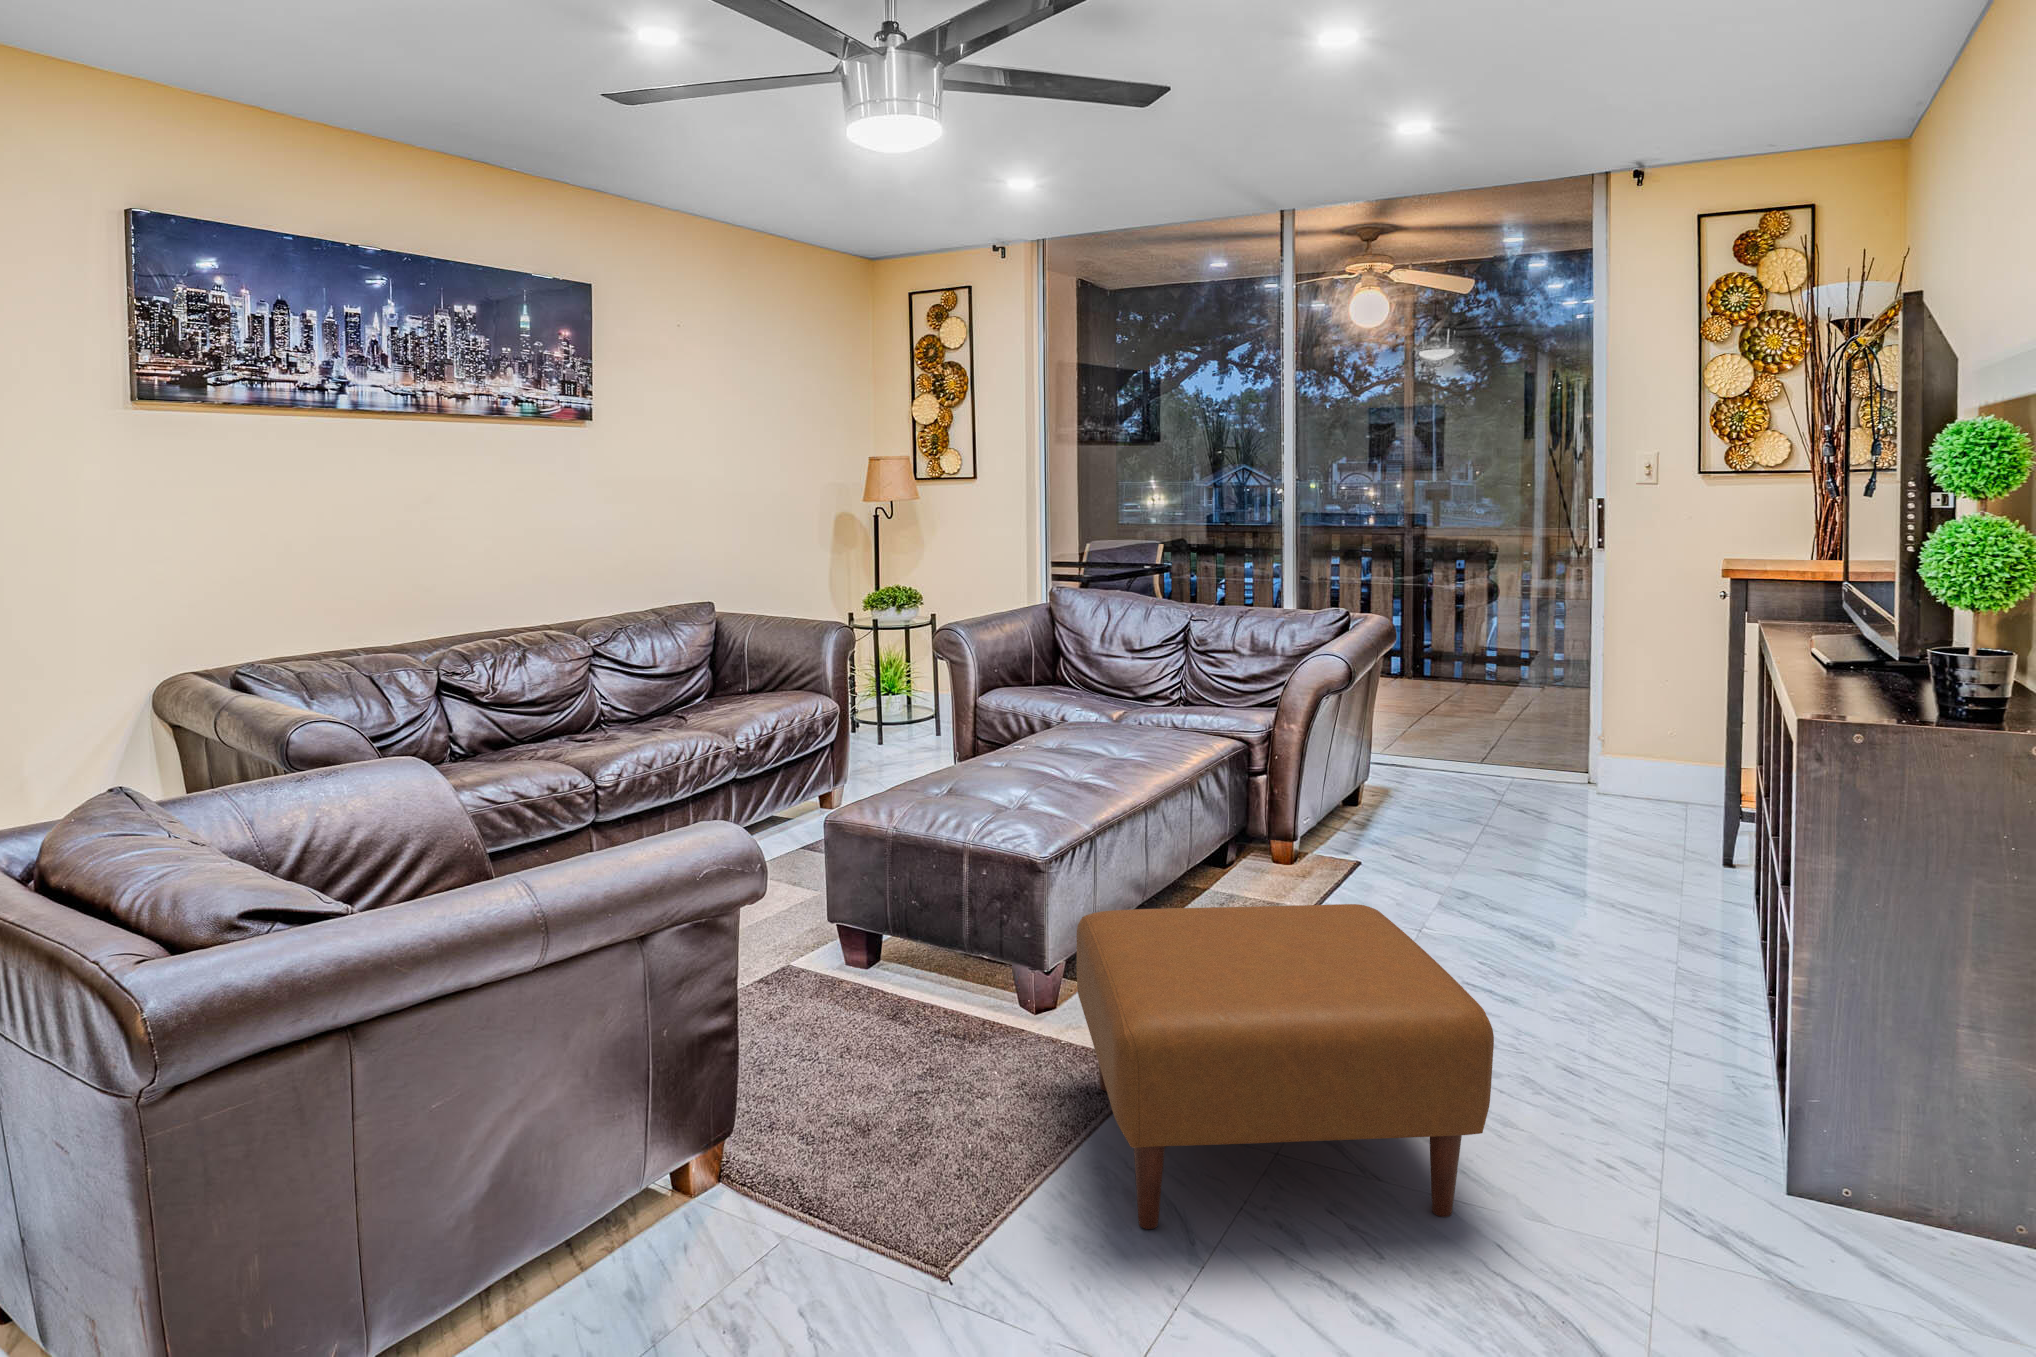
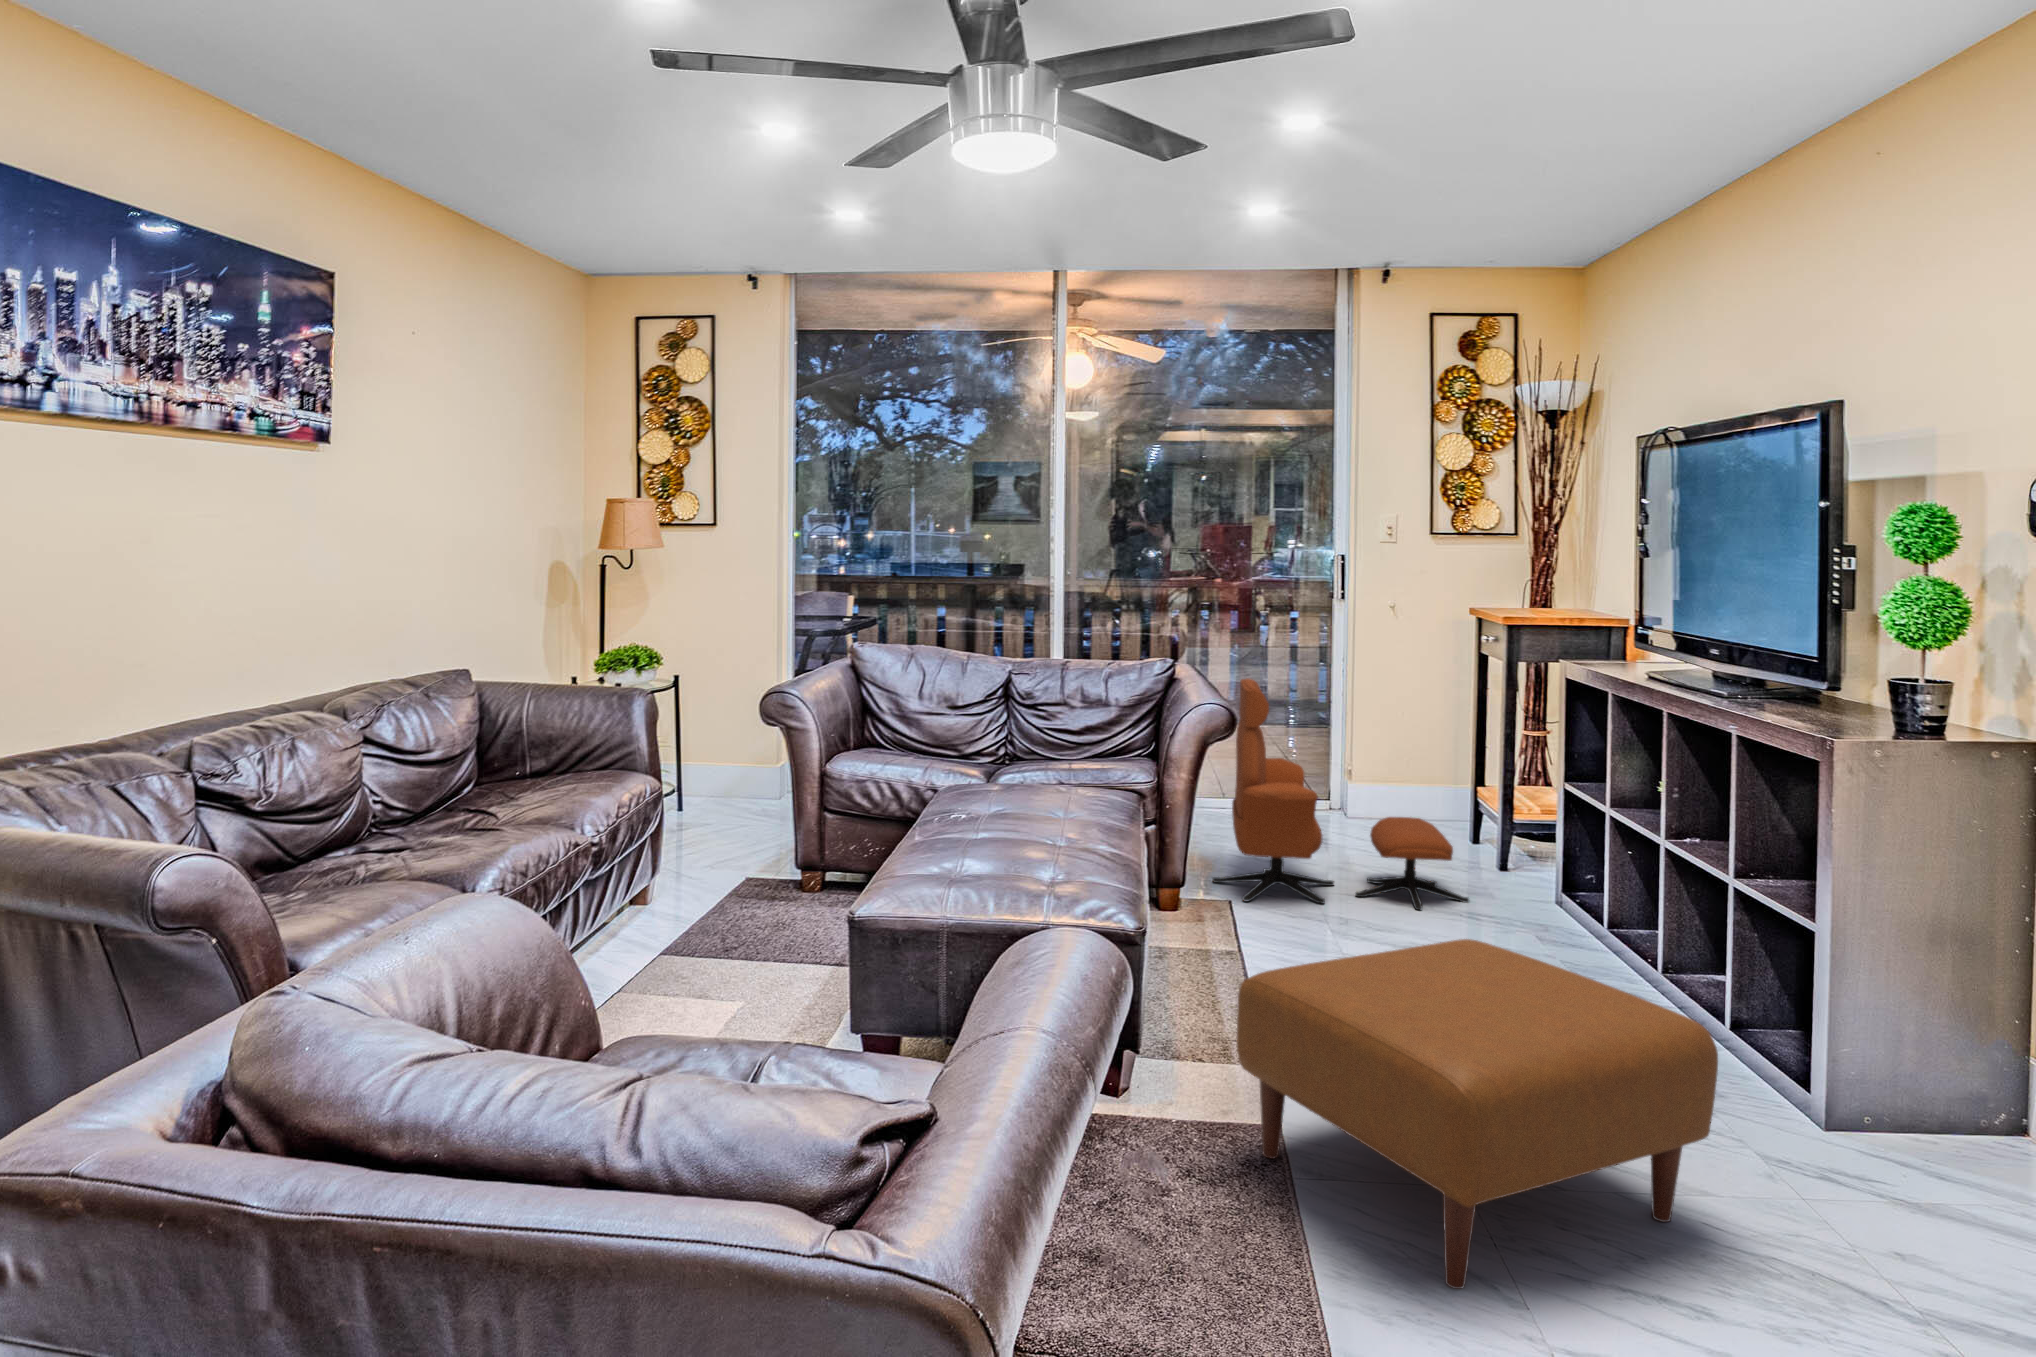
lounge chair: none [1348,630,1622,888] -> present [1212,678,1469,910]

